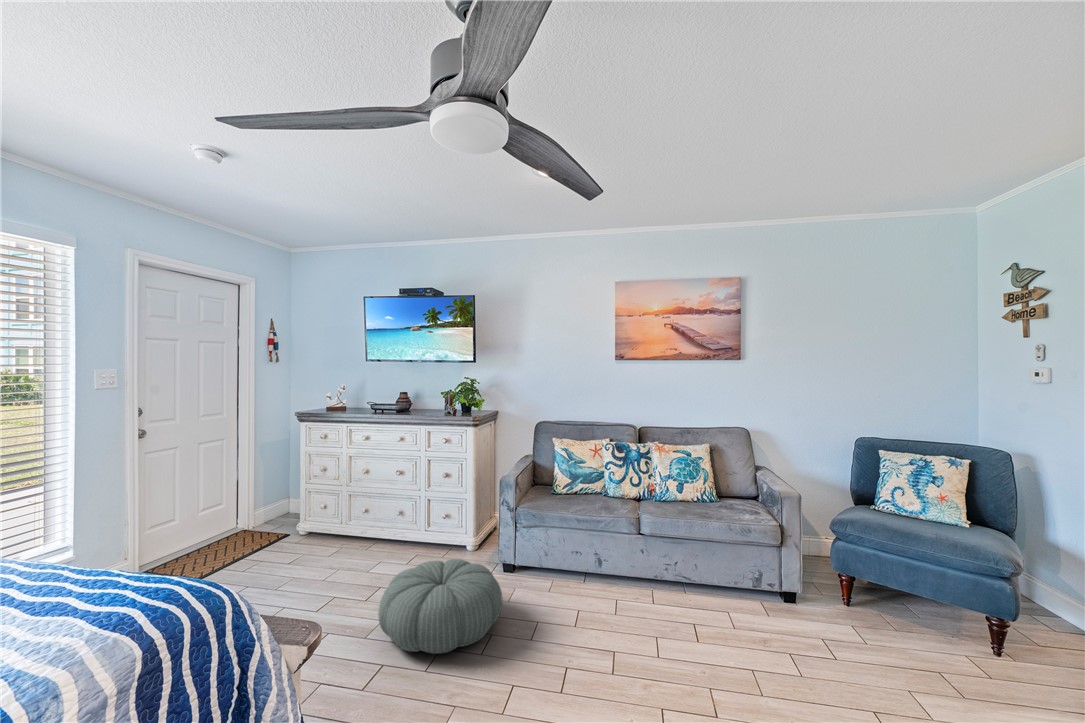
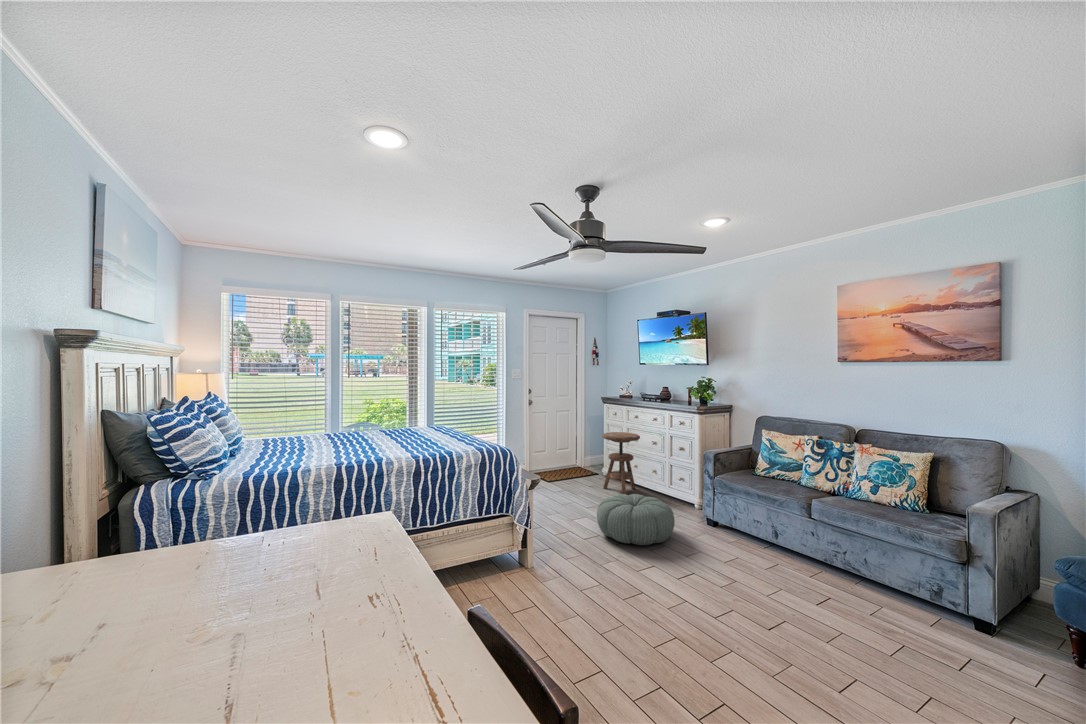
side table: none [322,464,385,565] -> present [602,432,640,495]

